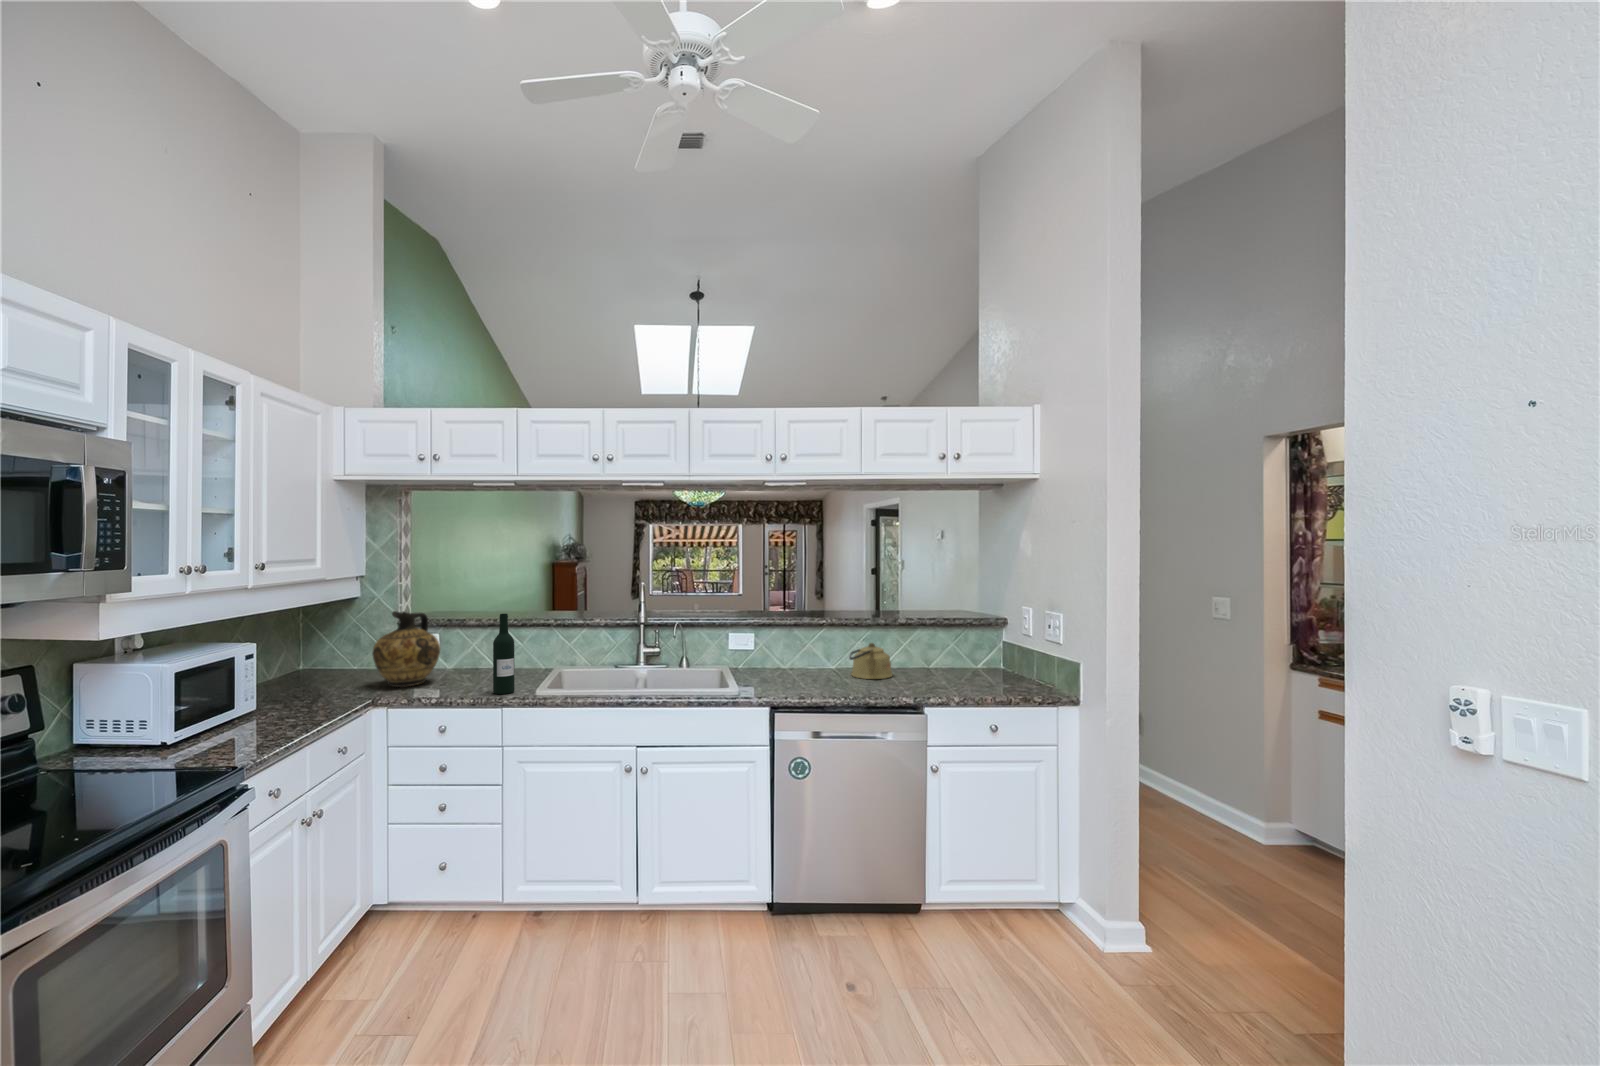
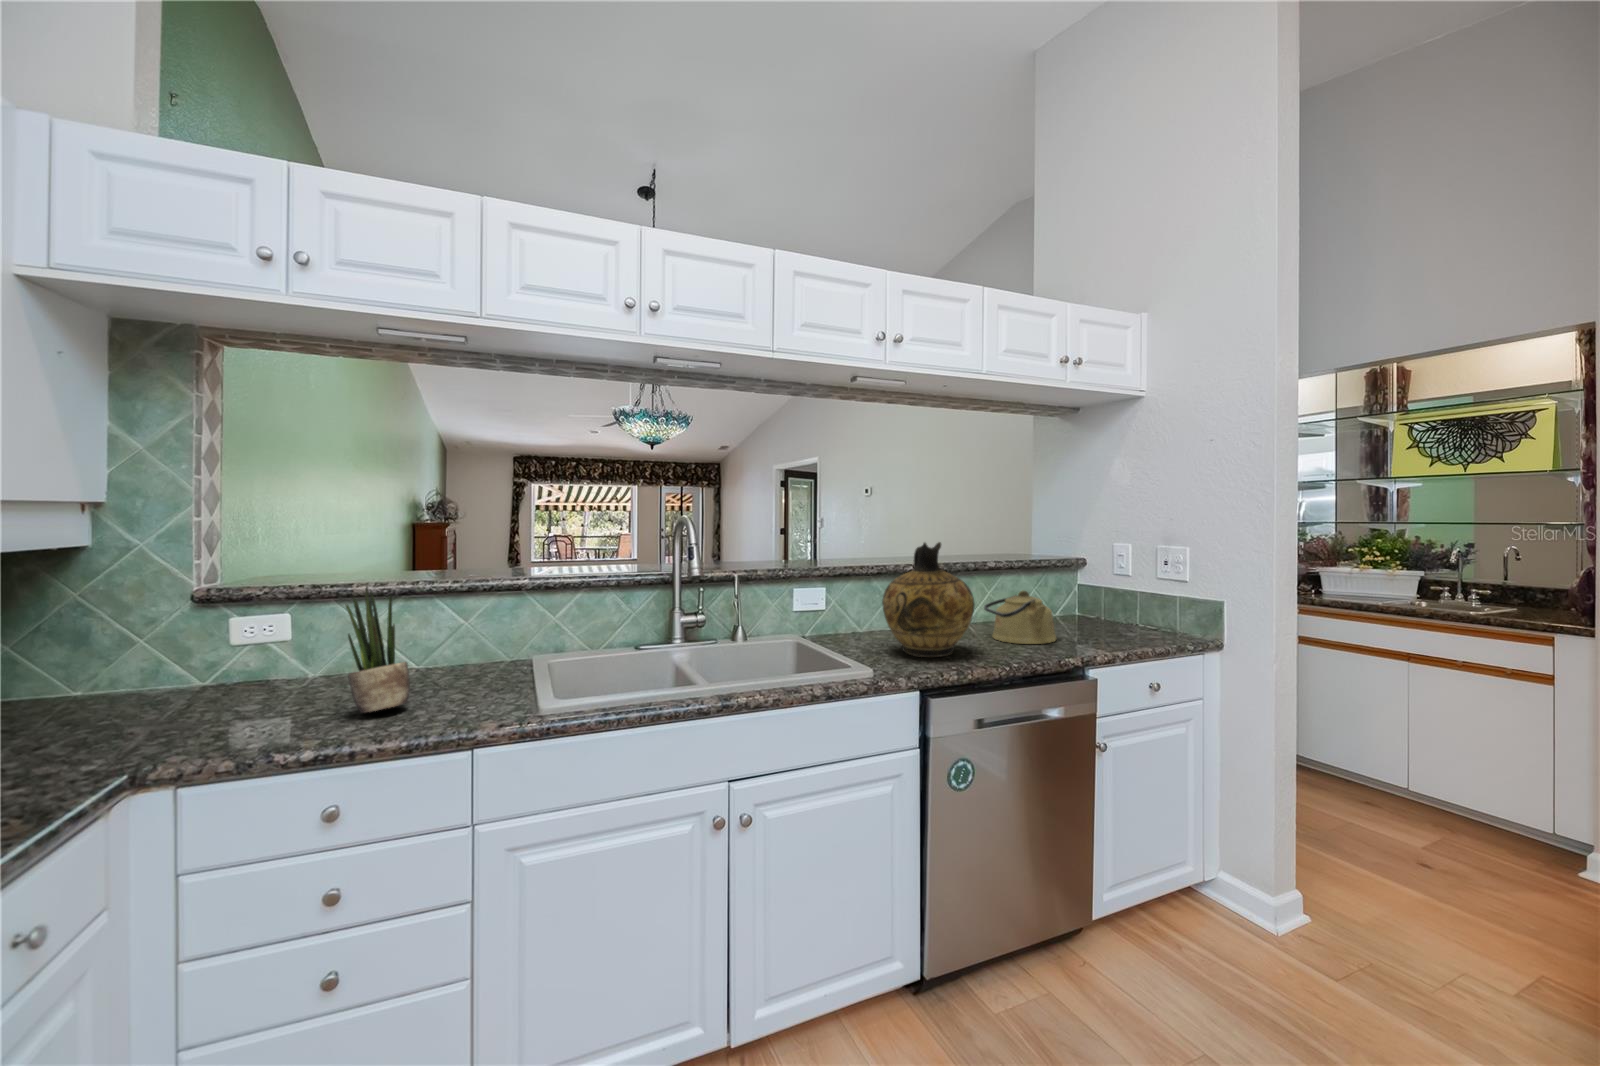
ceramic jug: present [372,611,440,687] -> present [882,542,975,657]
wine bottle: present [493,614,515,694] -> none [424,560,473,724]
potted plant: none [461,624,489,687] -> present [346,587,410,713]

